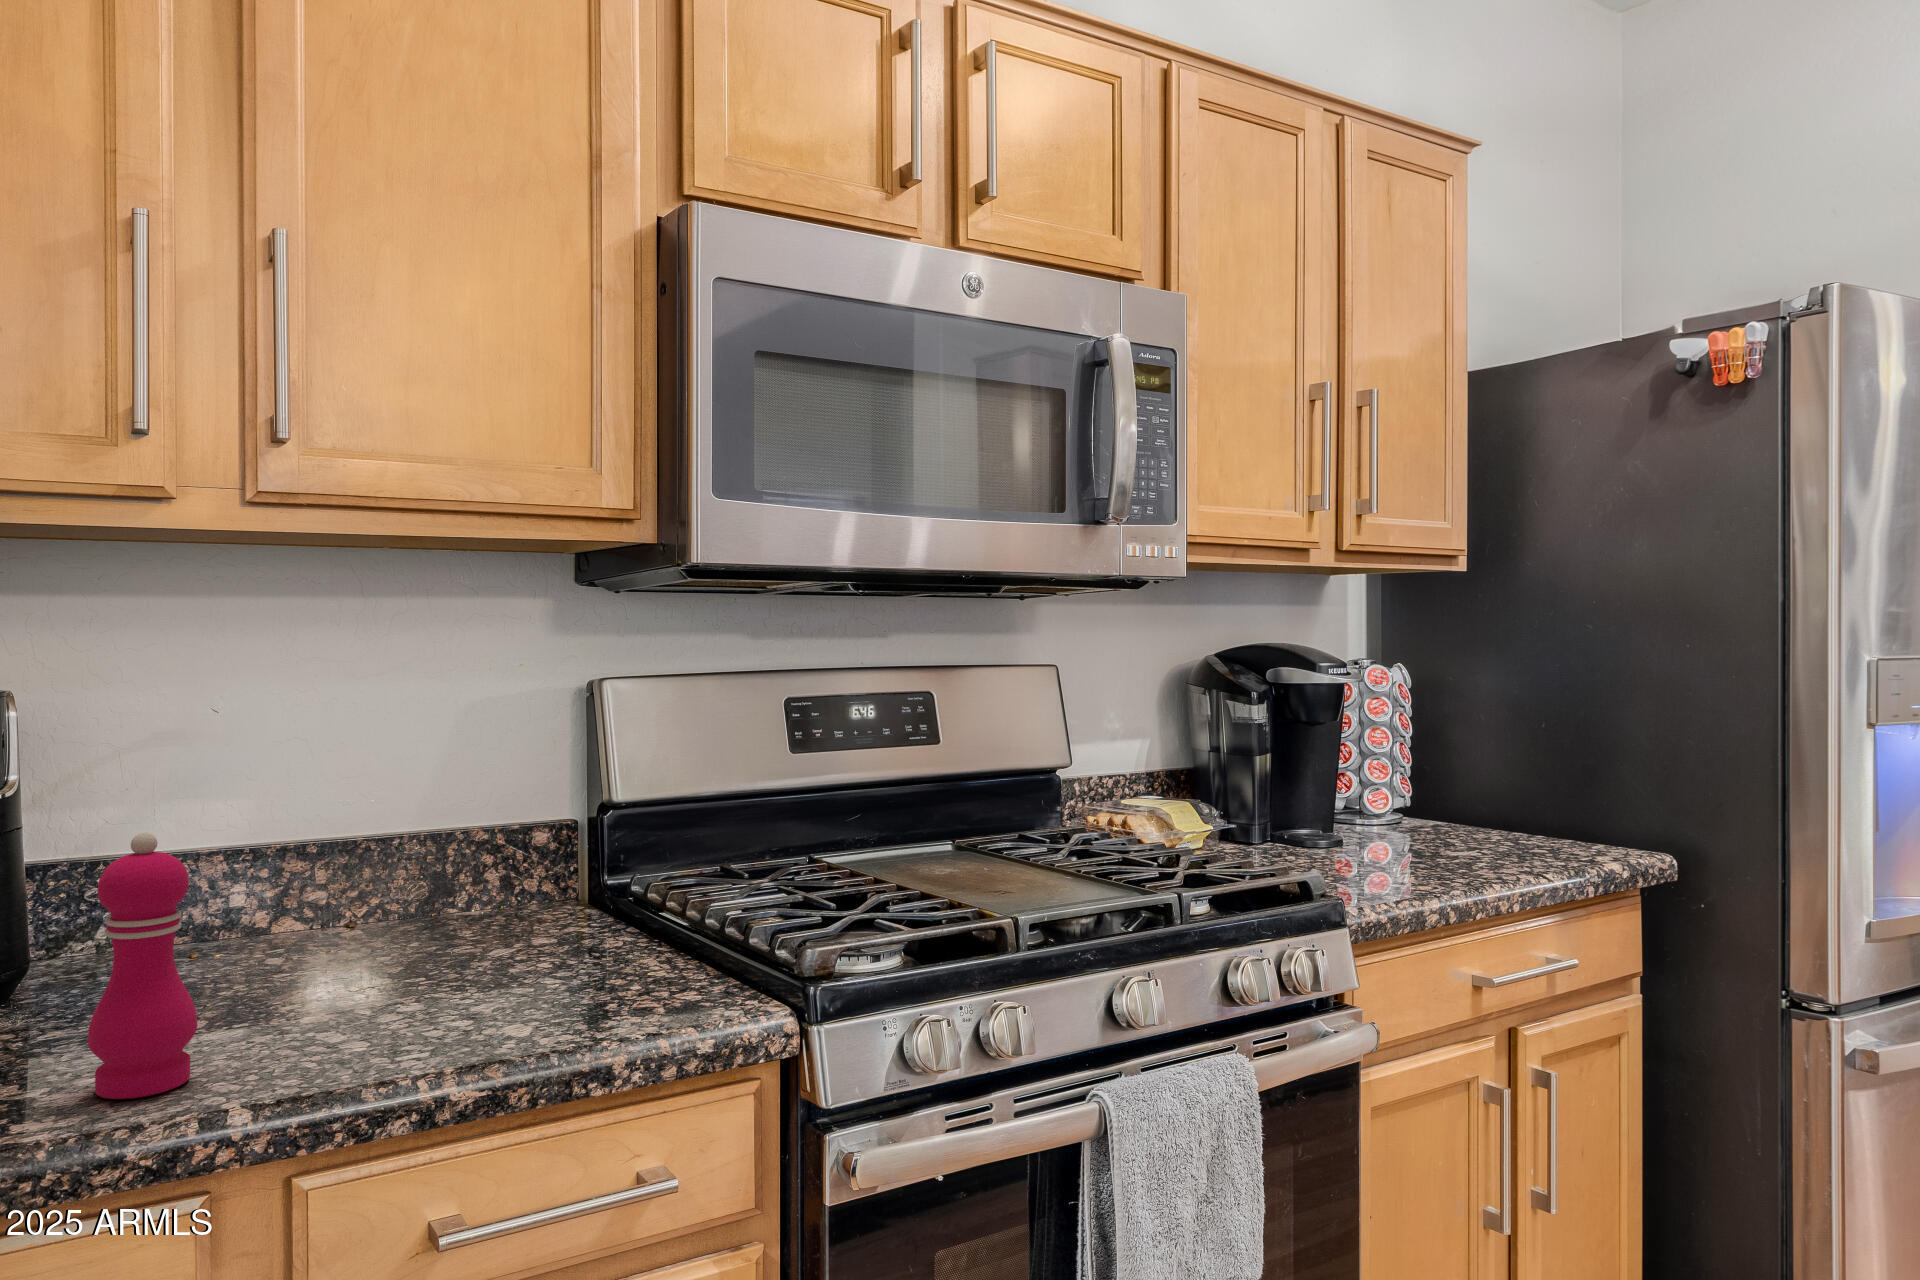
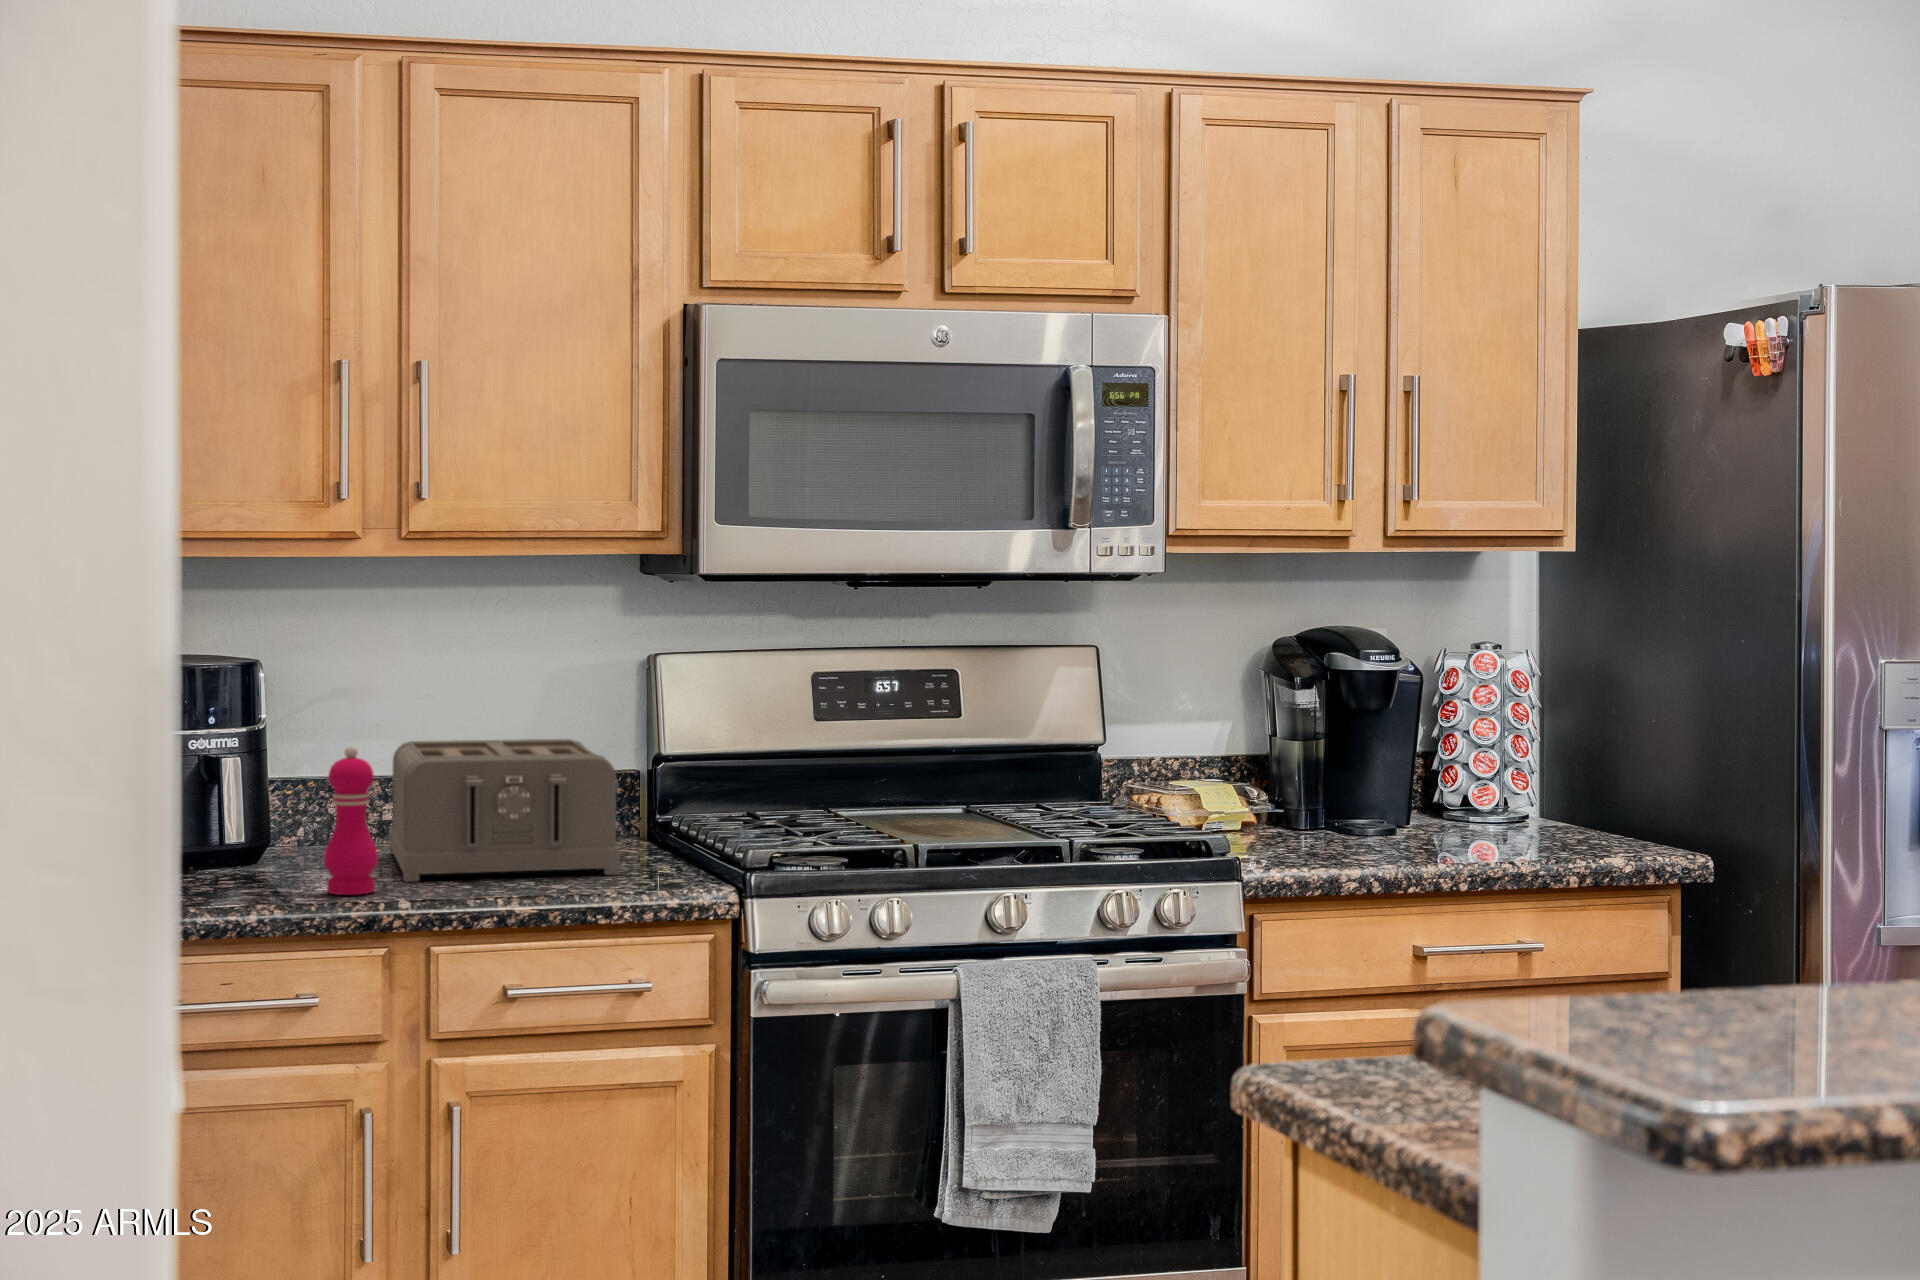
toaster: none [235,789,595,1038] -> present [389,739,620,882]

